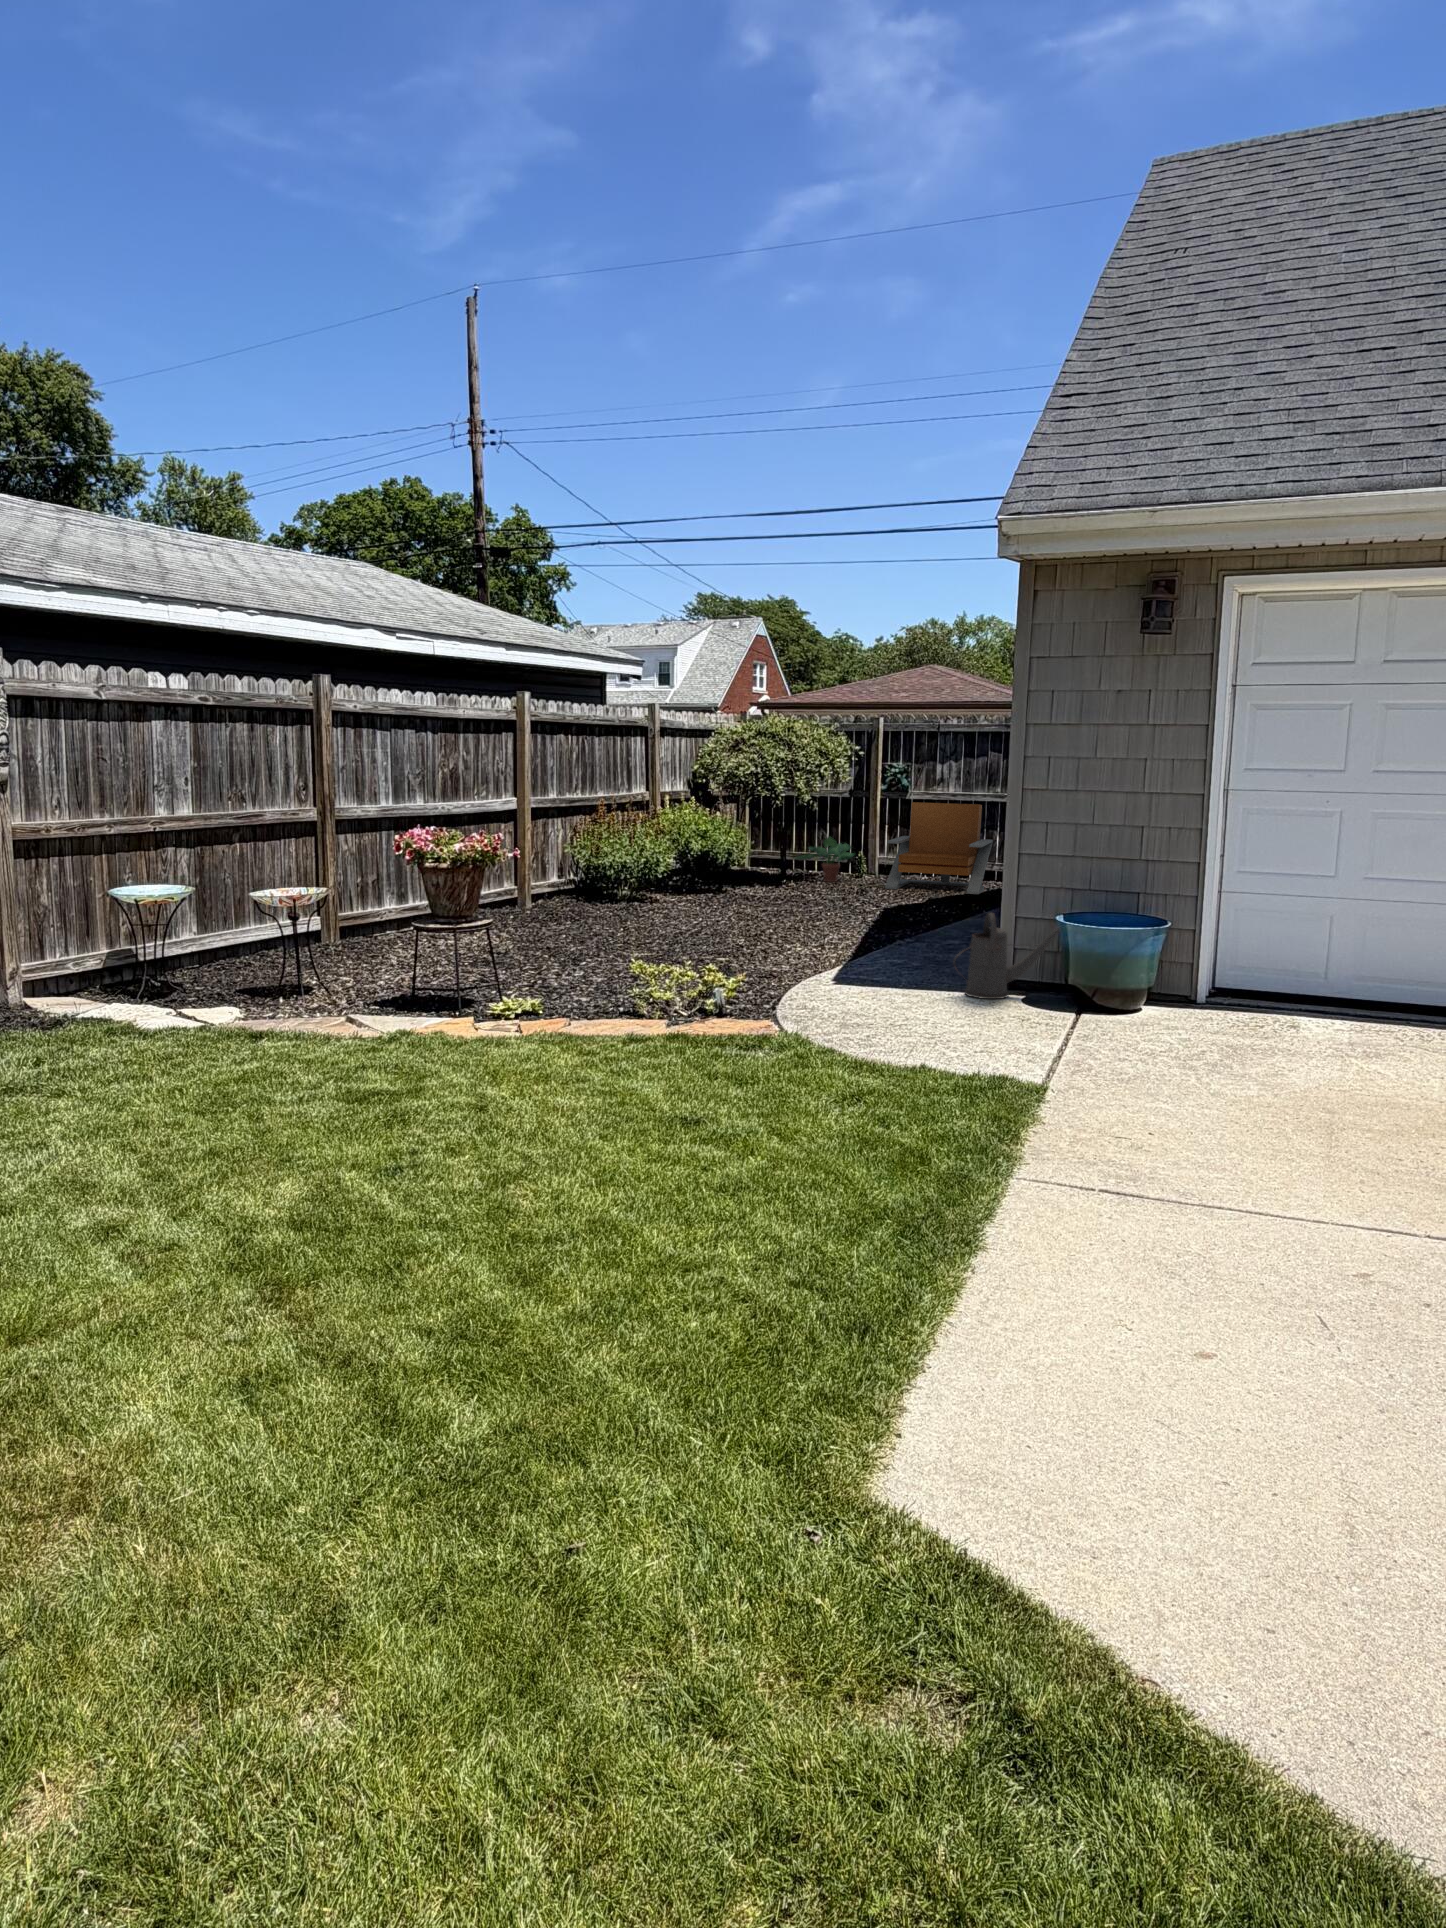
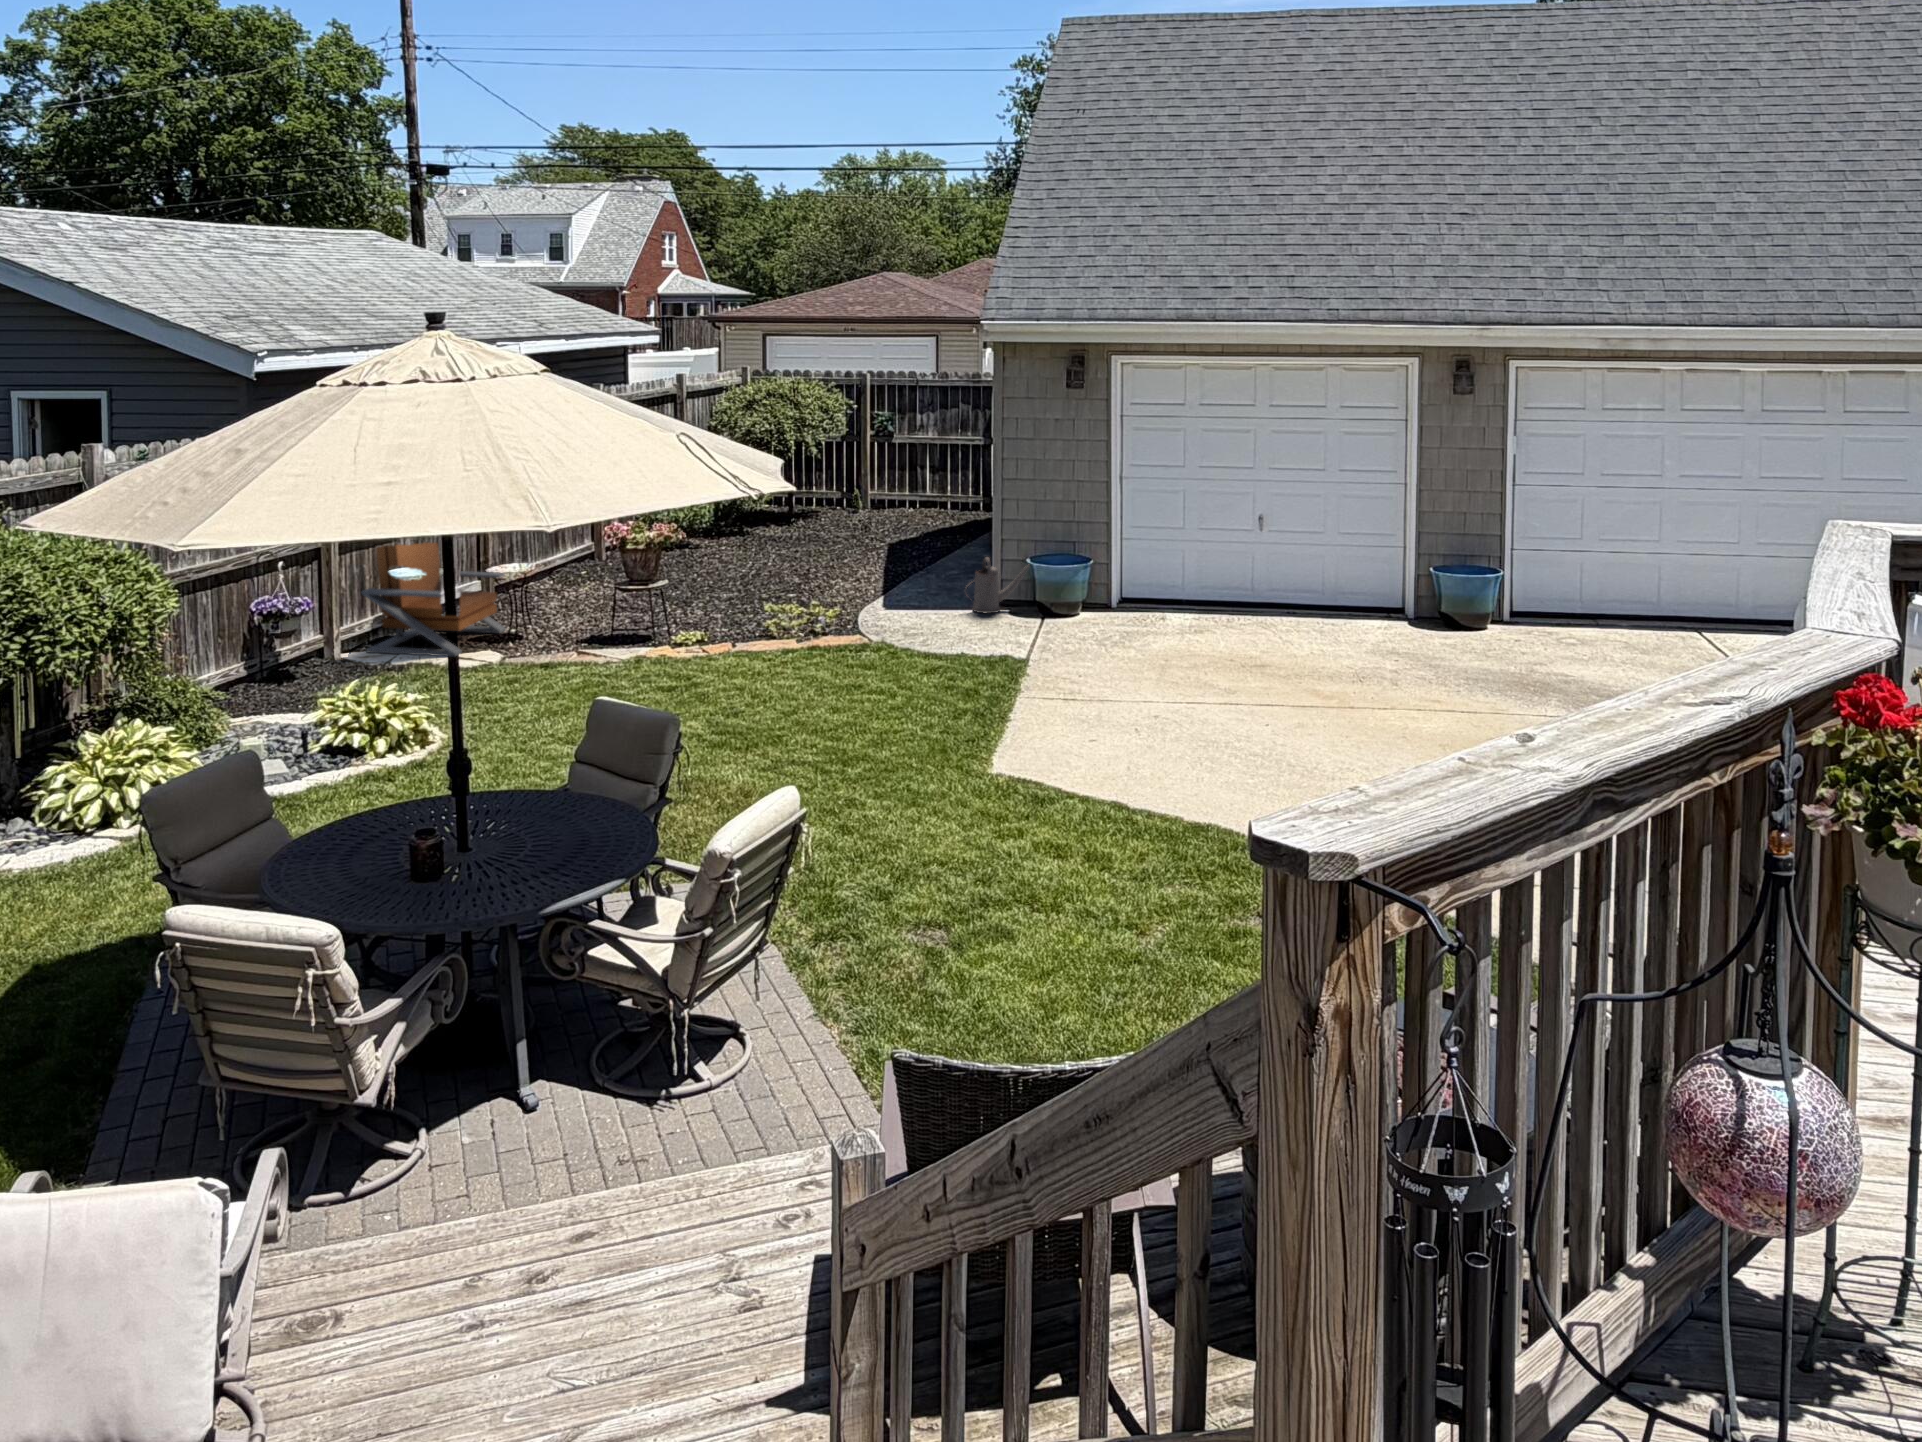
lounge chair: present [885,802,993,894] -> present [361,543,505,657]
potted plant: present [793,837,854,882] -> none [795,477,851,517]

